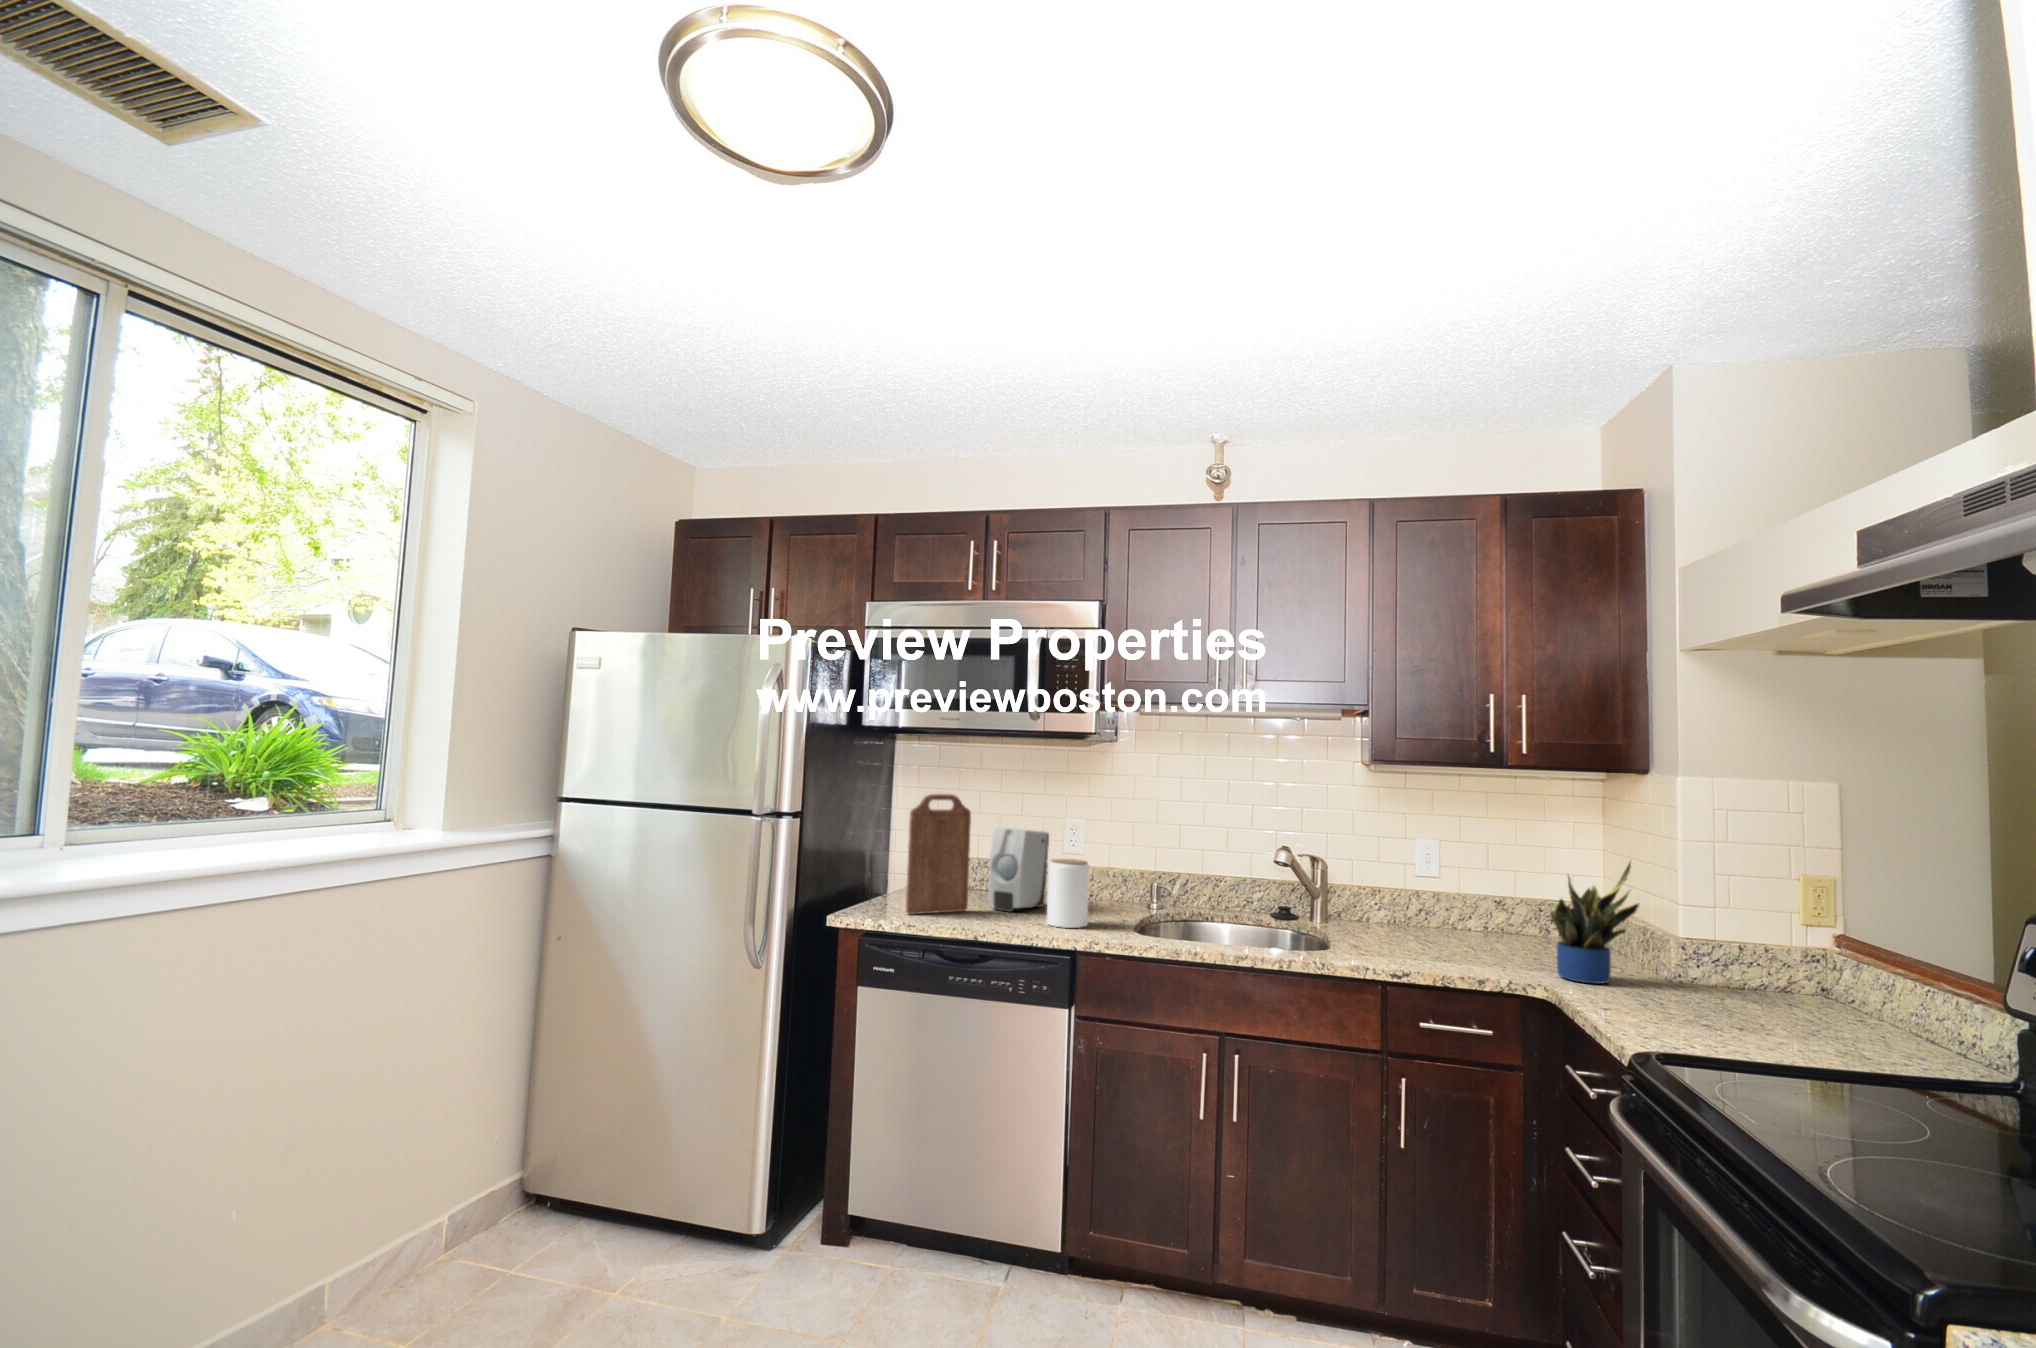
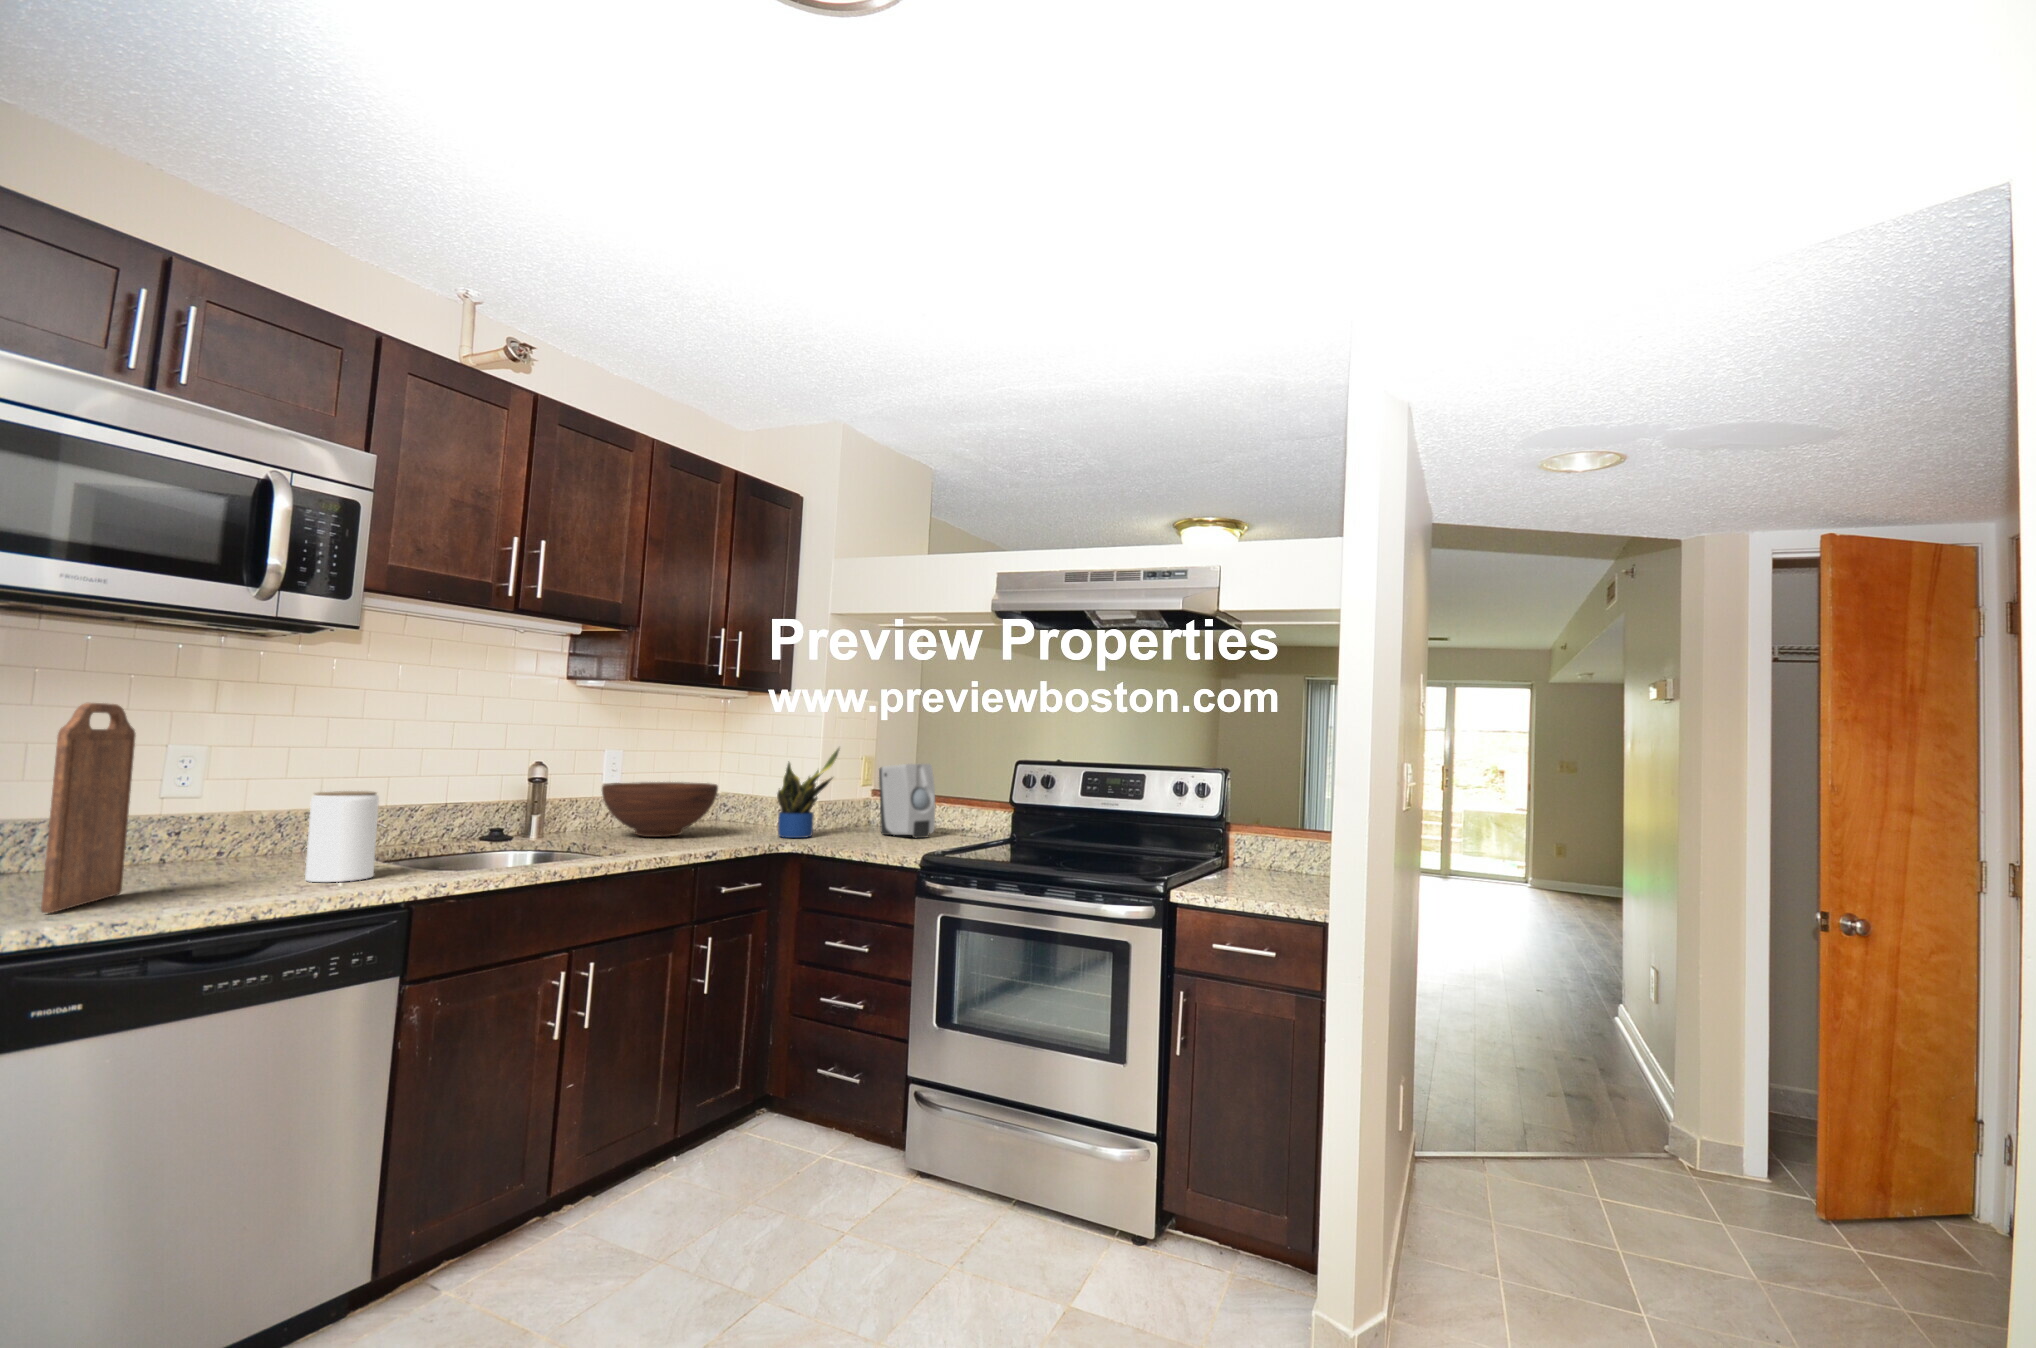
soap dispenser: present [988,828,1049,912] -> present [879,764,935,838]
fruit bowl: none [1375,877,1510,947] -> present [602,782,718,837]

